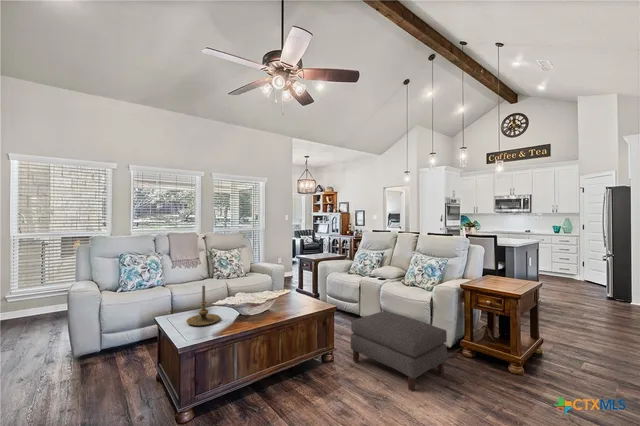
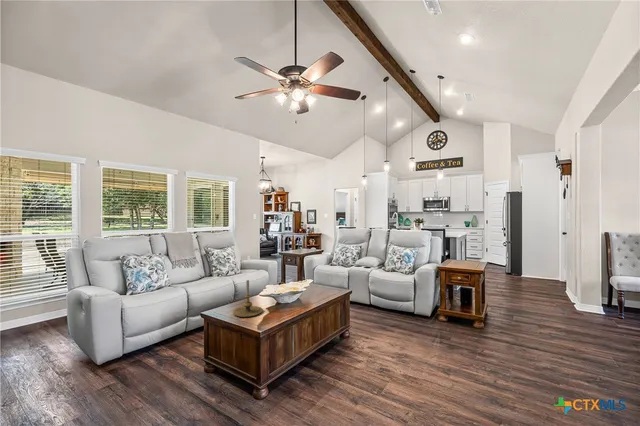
ottoman: present [351,311,447,391] -> none [362,292,437,350]

